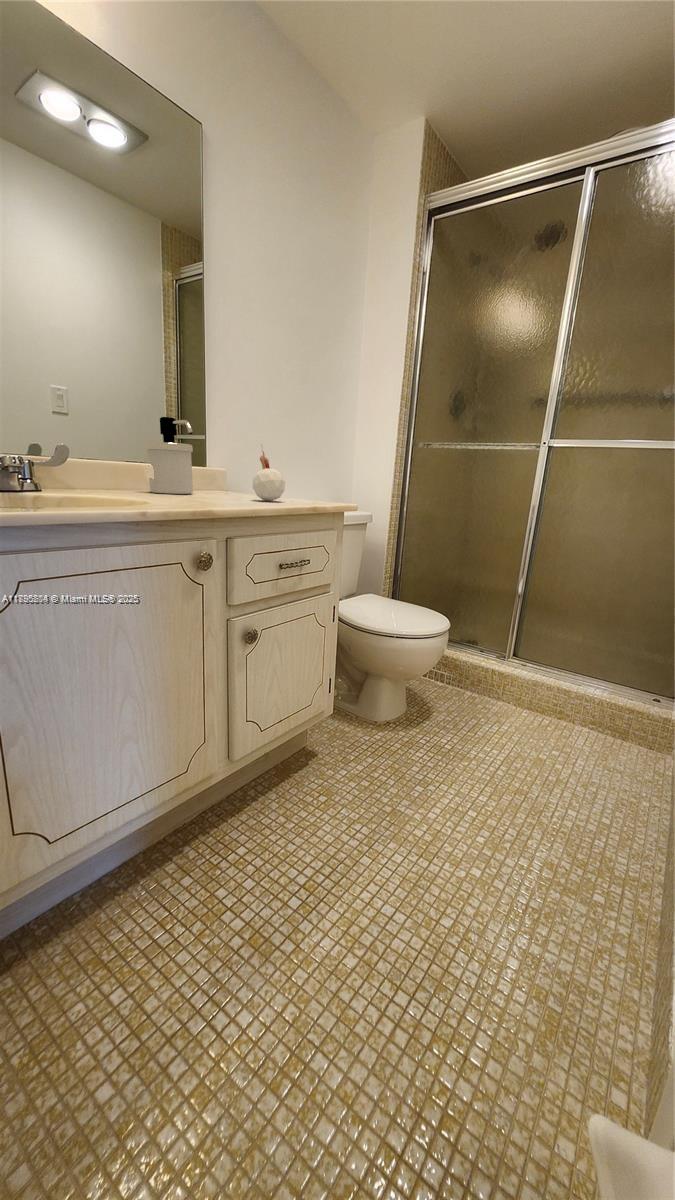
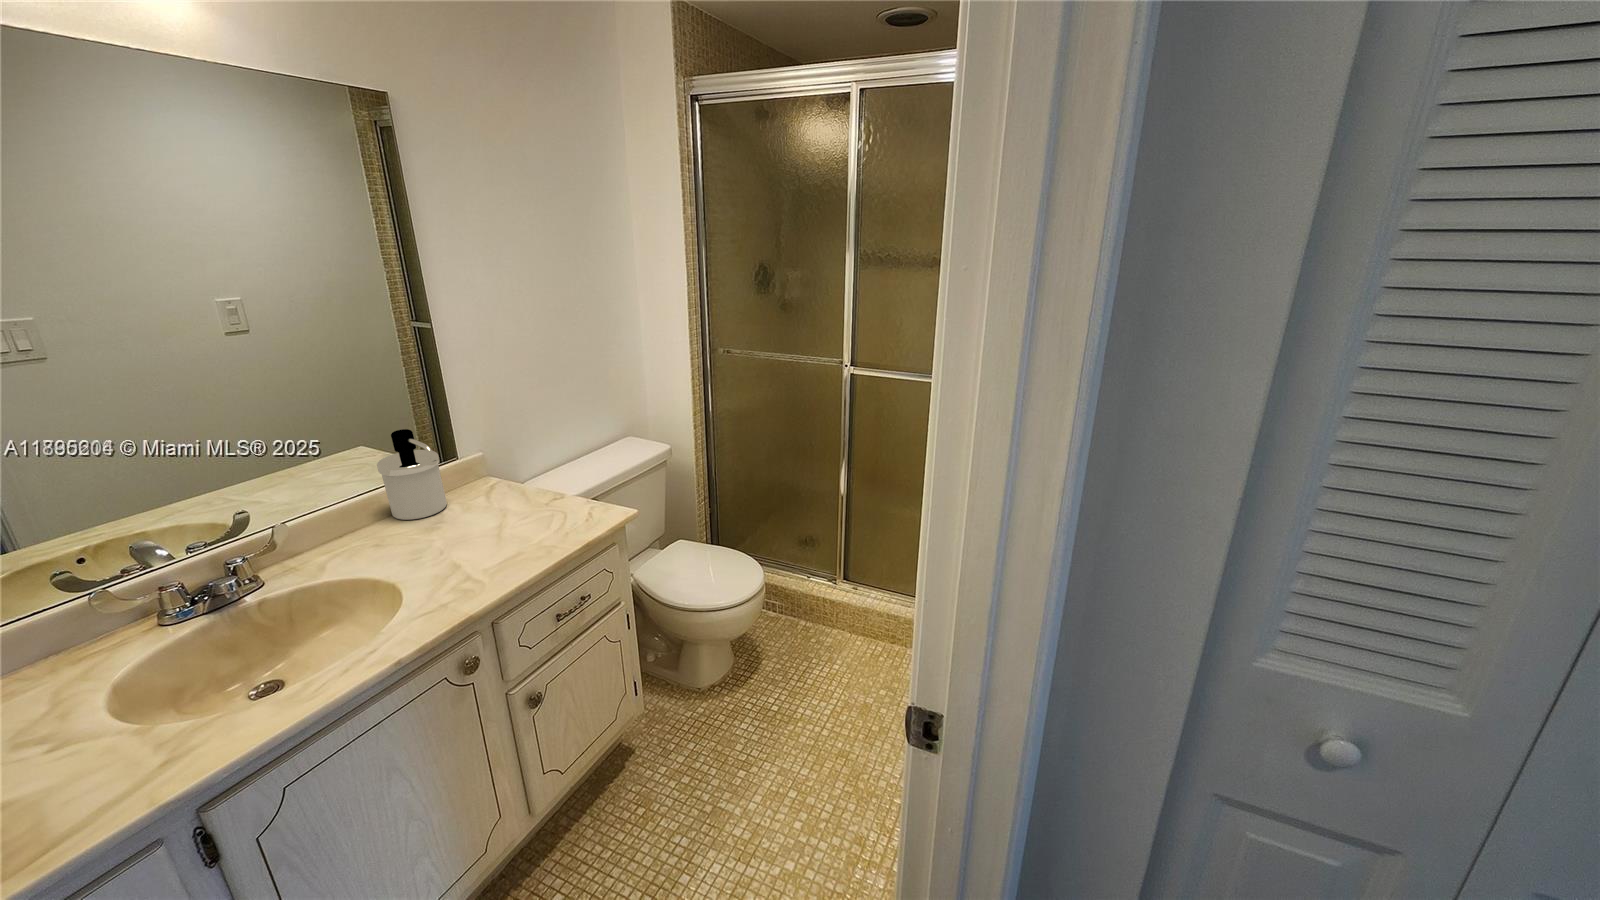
candle: present [253,445,285,501] -> none [518,462,557,524]

